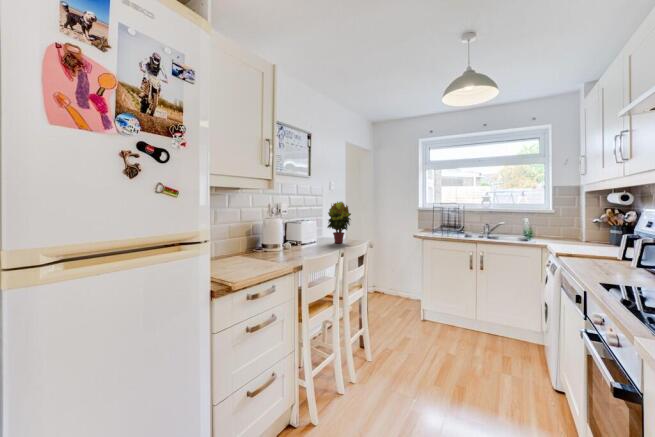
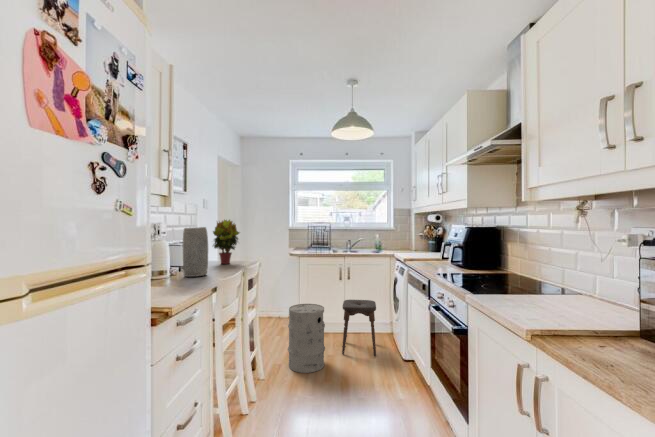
vase: none [290,208,311,253] -> present [183,227,208,277]
trash can: none [401,289,442,362] -> present [288,304,325,373]
stool: none [465,291,513,362] -> present [342,300,376,356]

